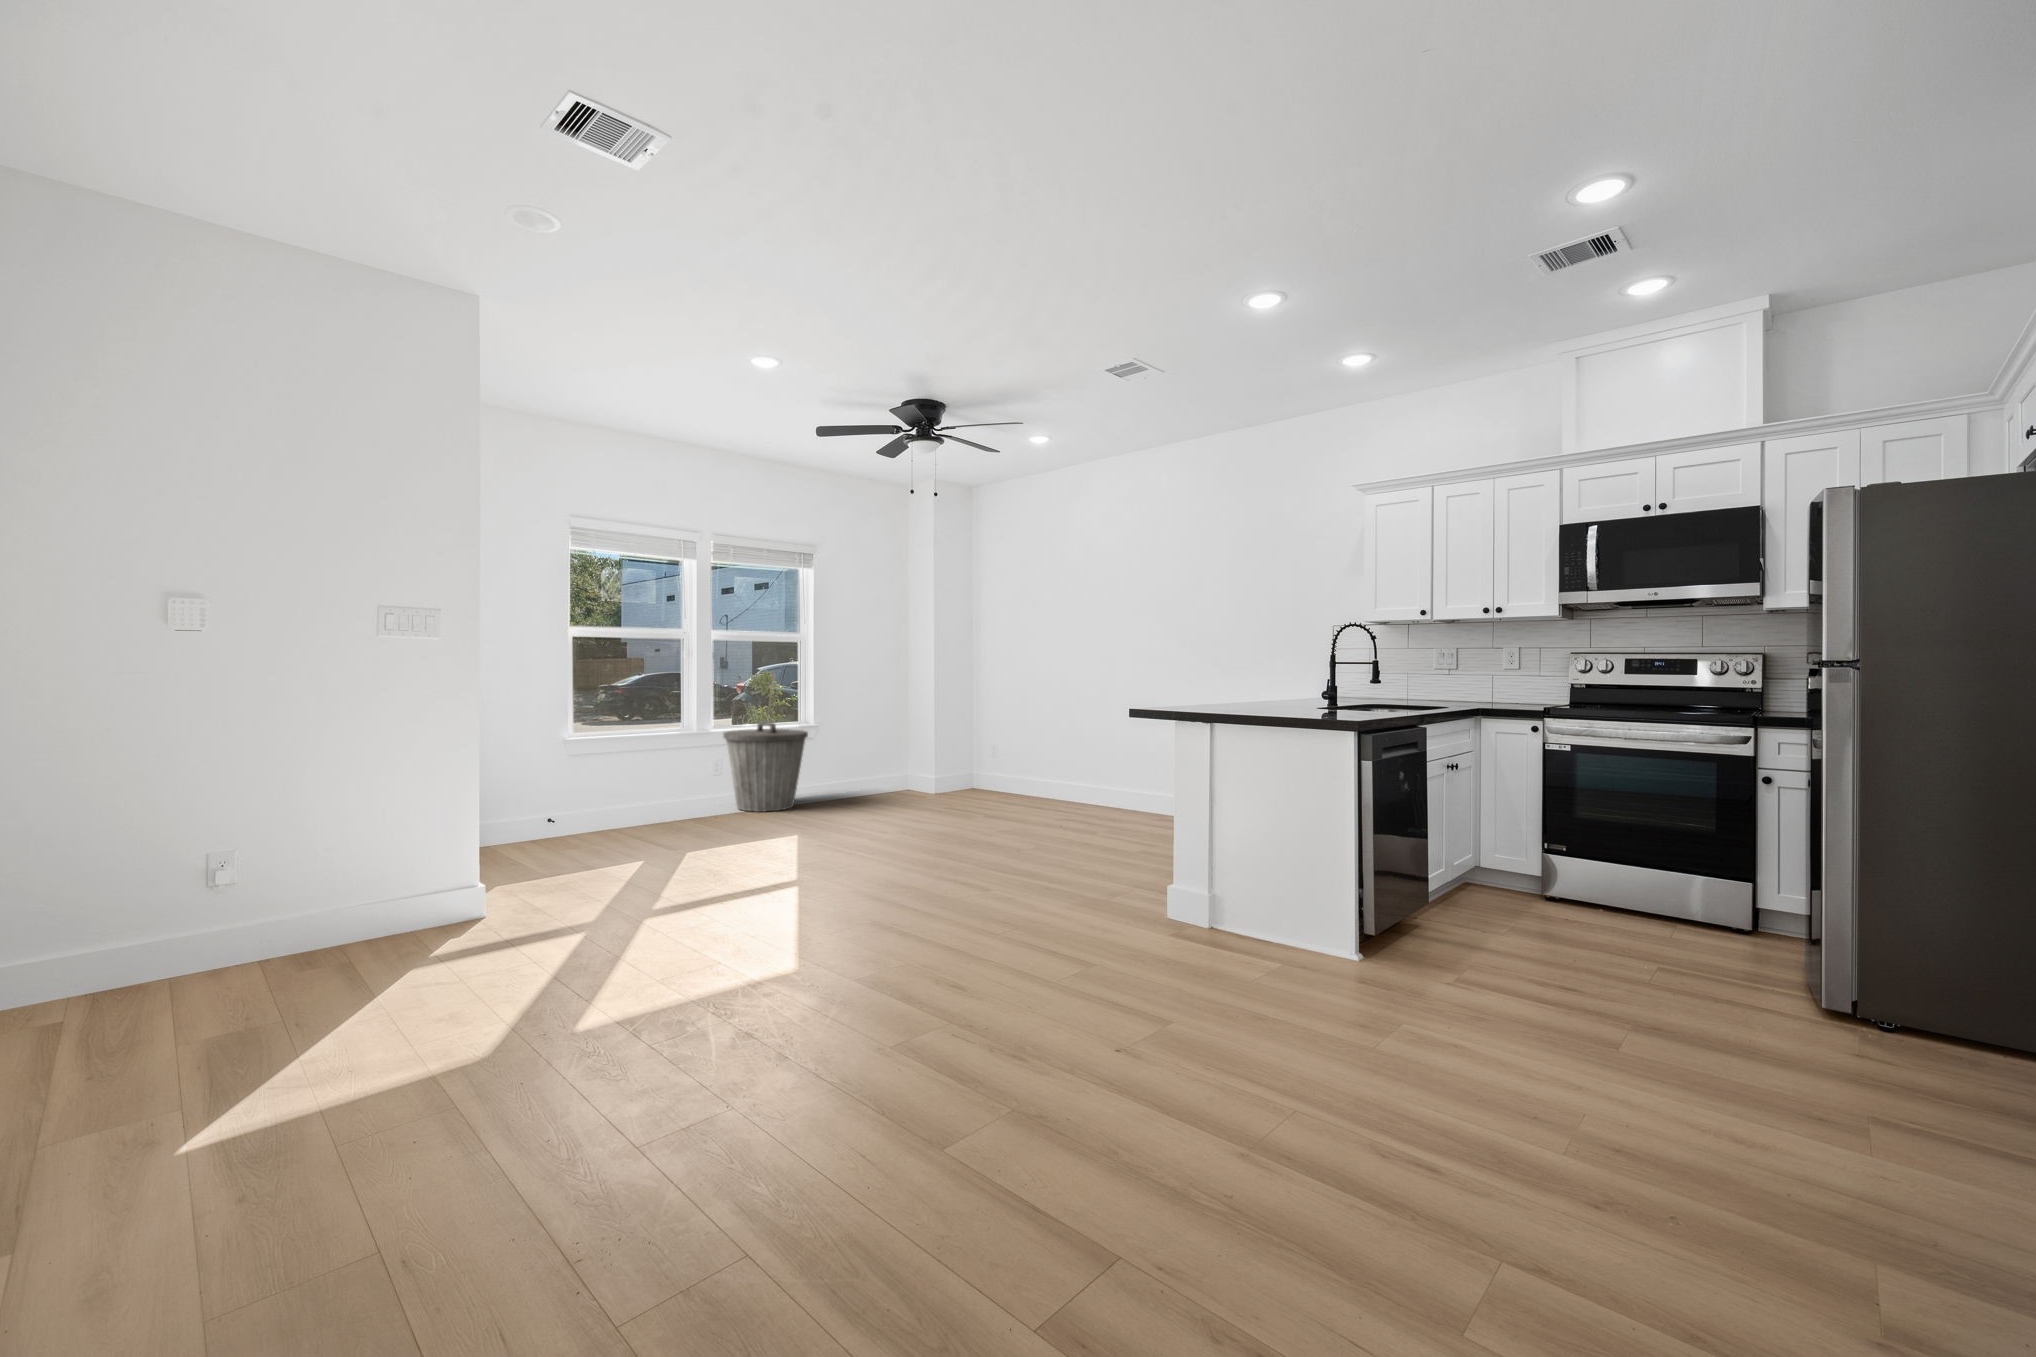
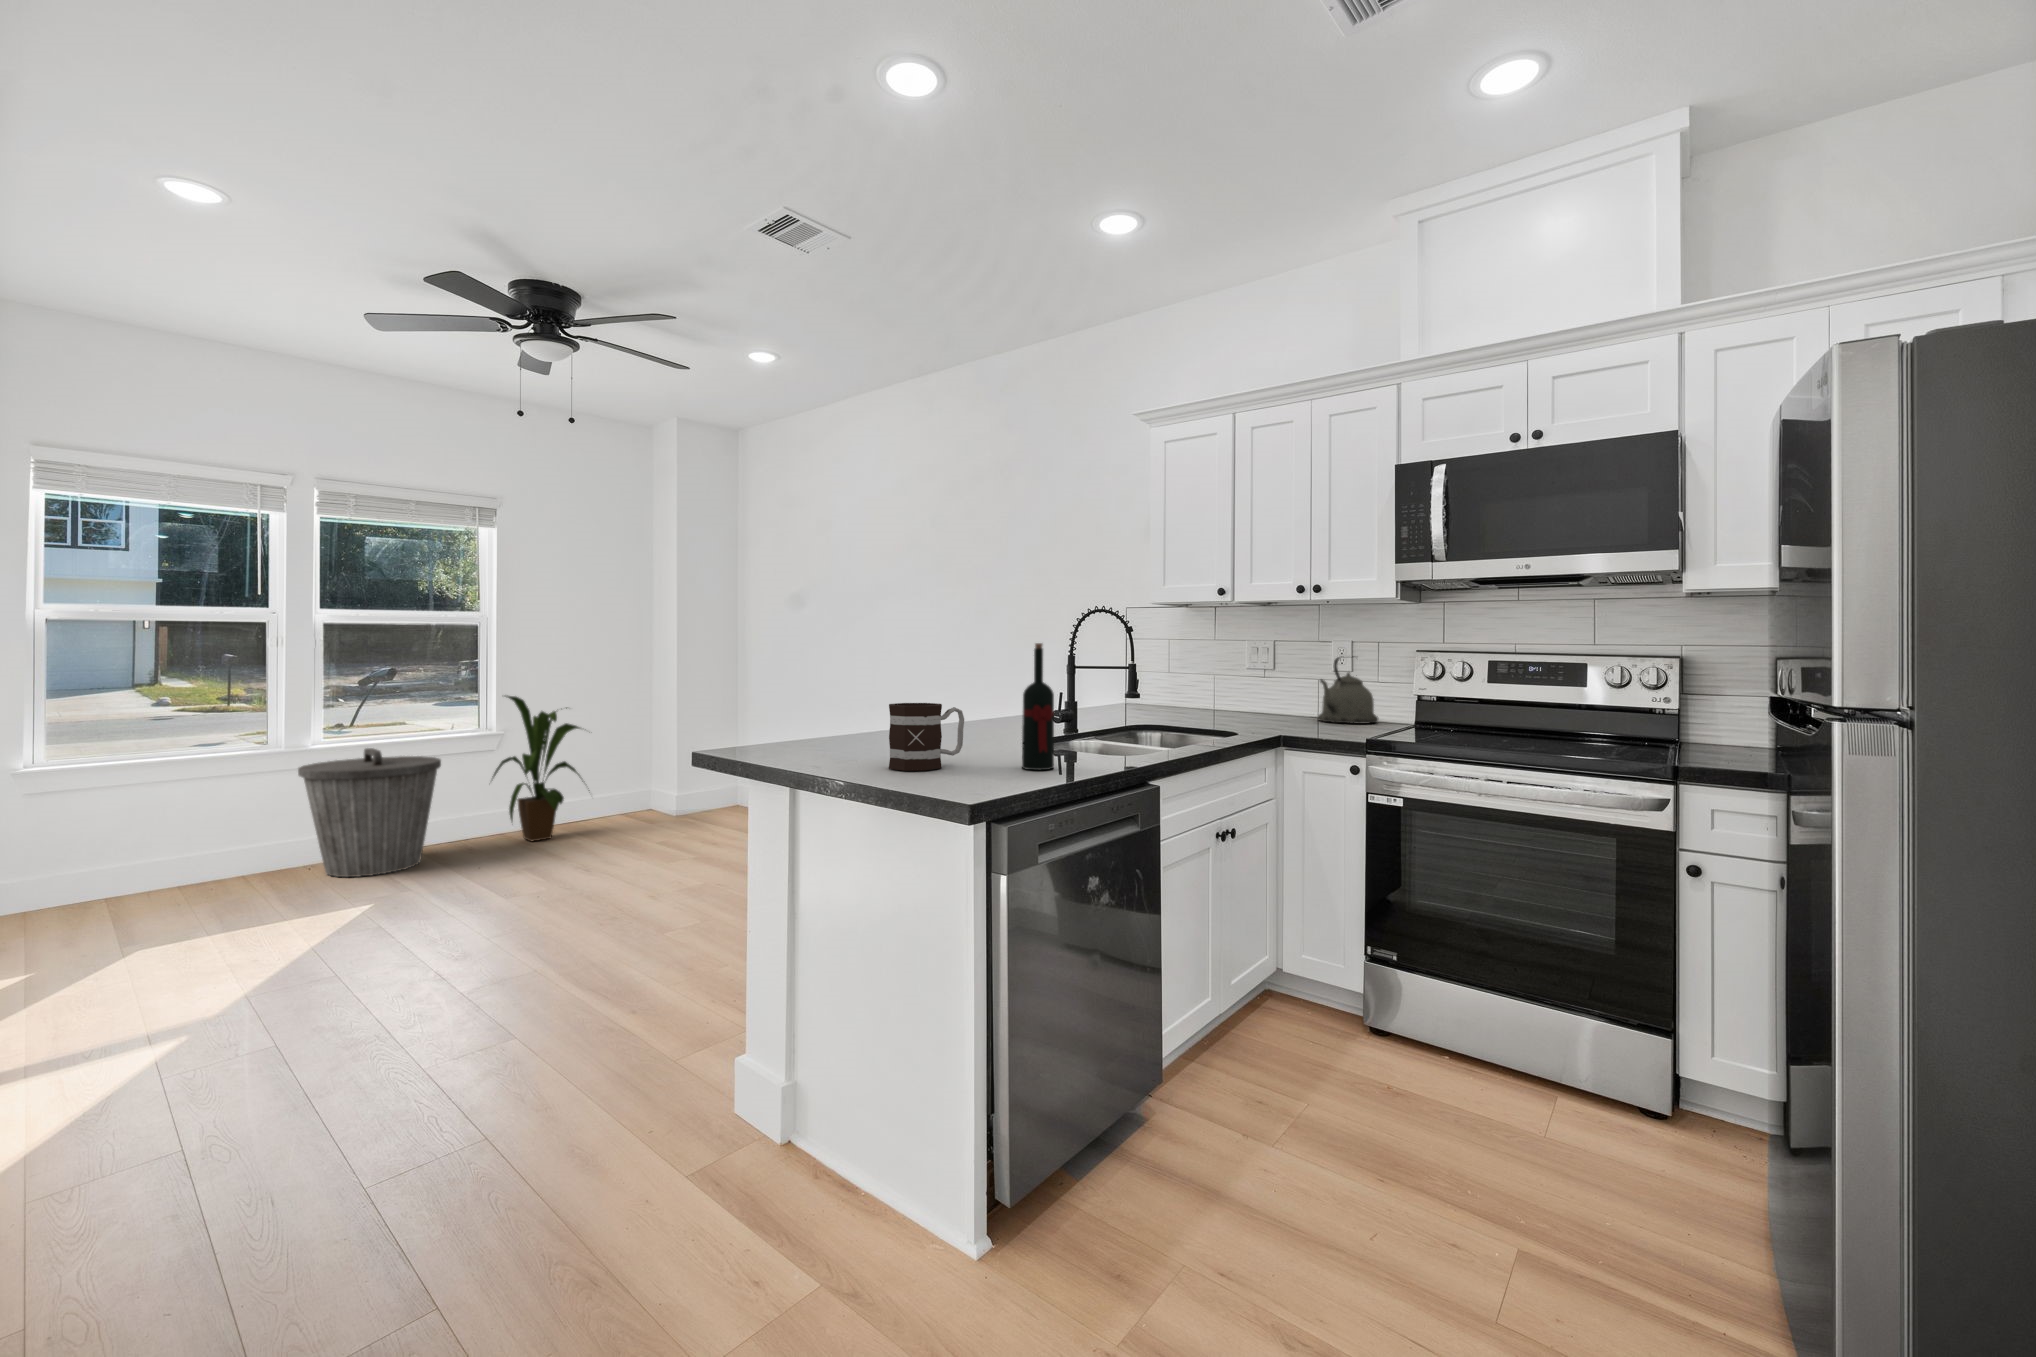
wine bottle: none [1354,641,1375,713] -> present [1022,643,1054,770]
kettle: none [1495,655,1541,701] -> present [1318,656,1379,724]
mug: none [1275,675,1316,711] -> present [889,703,964,771]
house plant: none [822,686,896,795] -> present [492,696,583,842]

